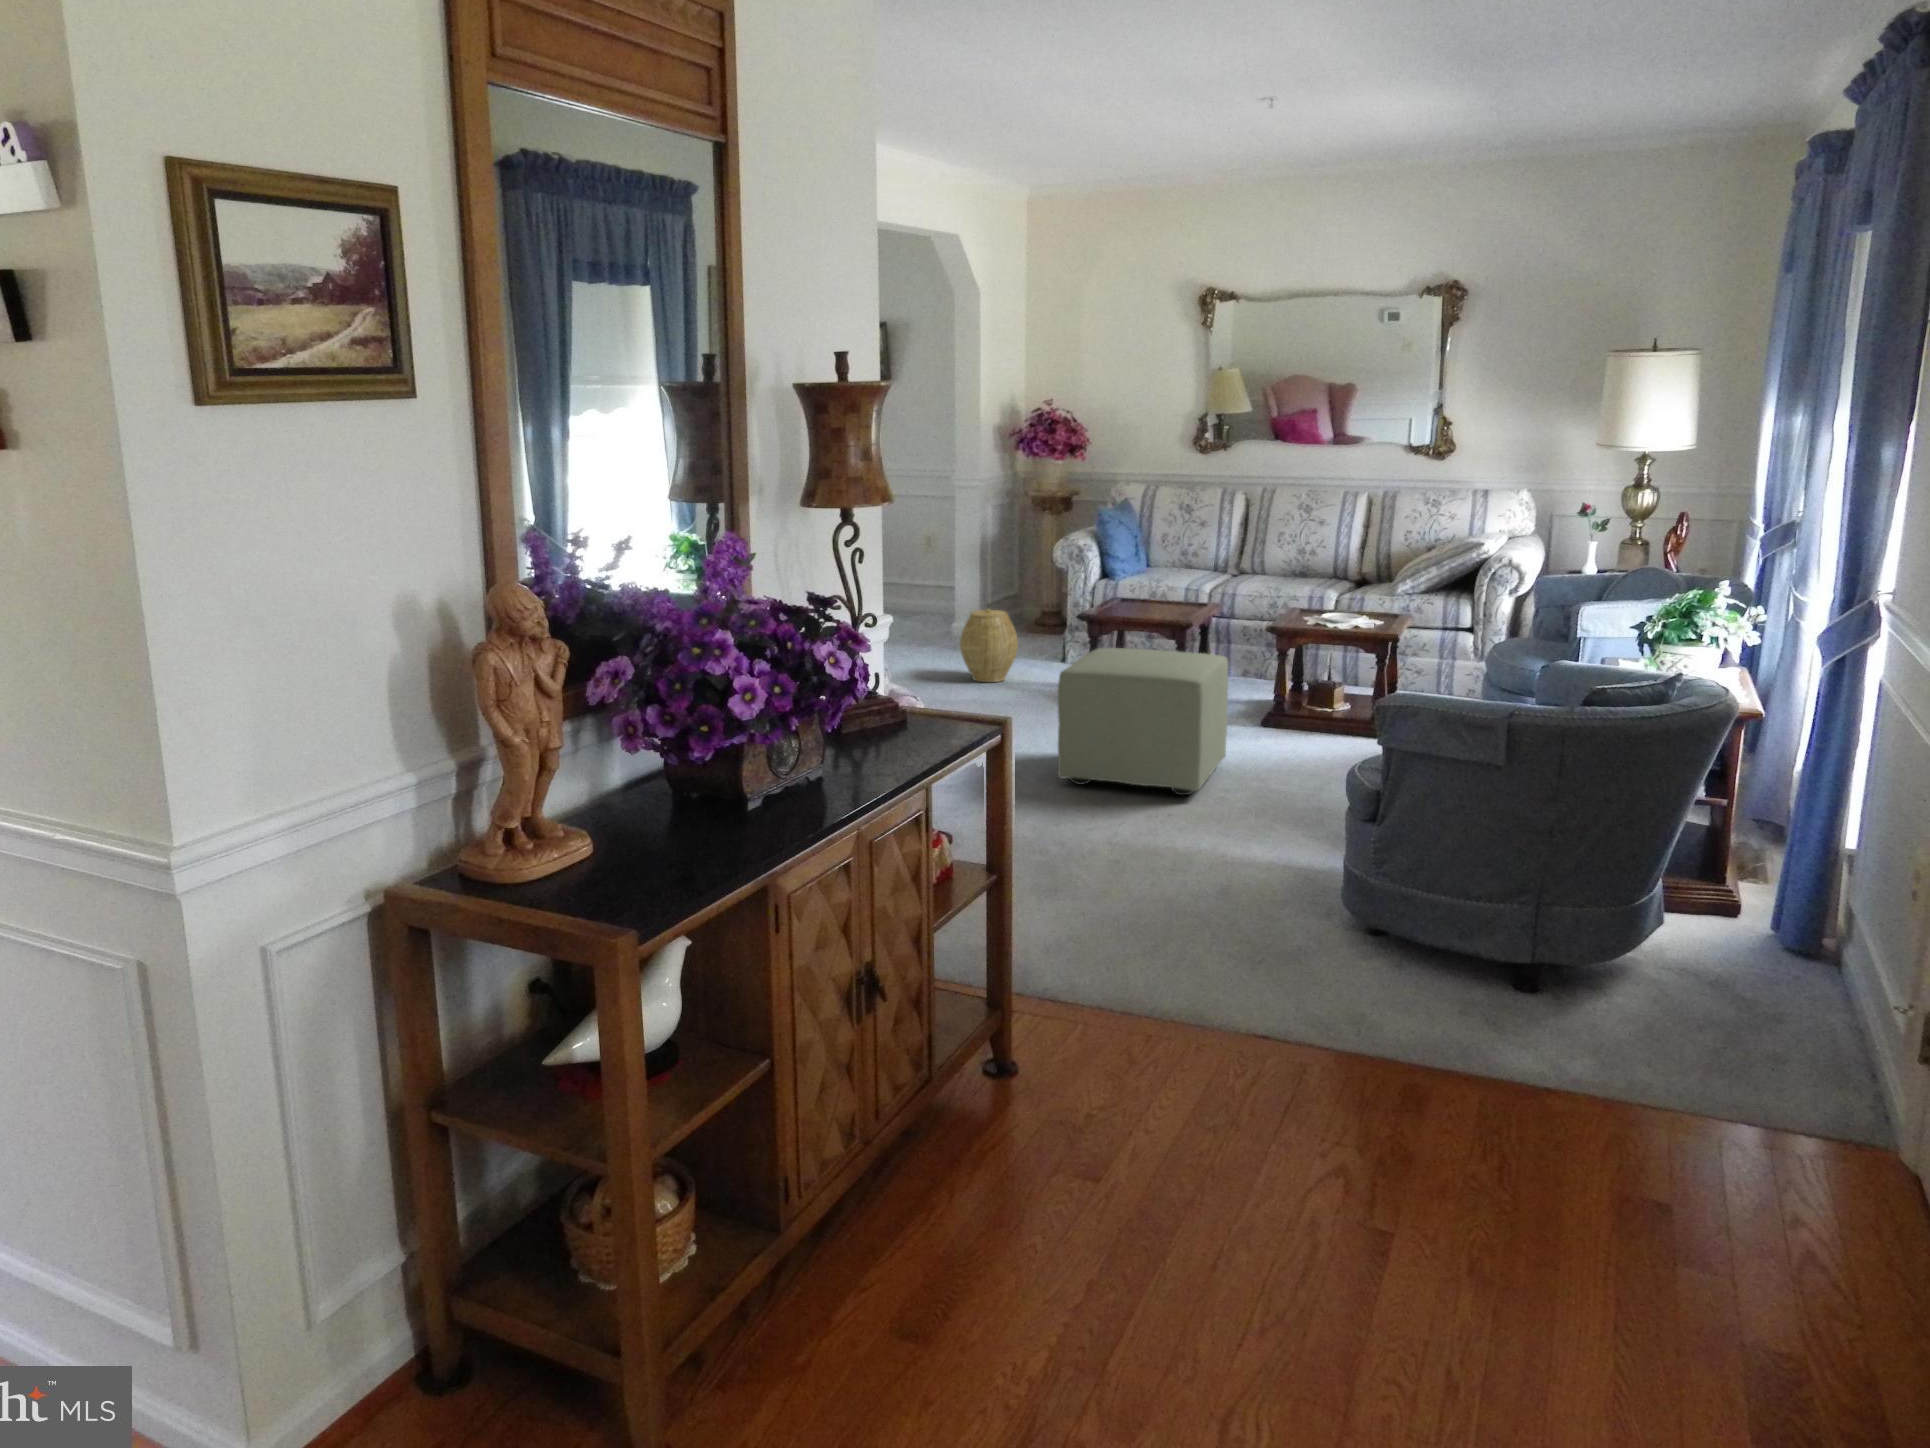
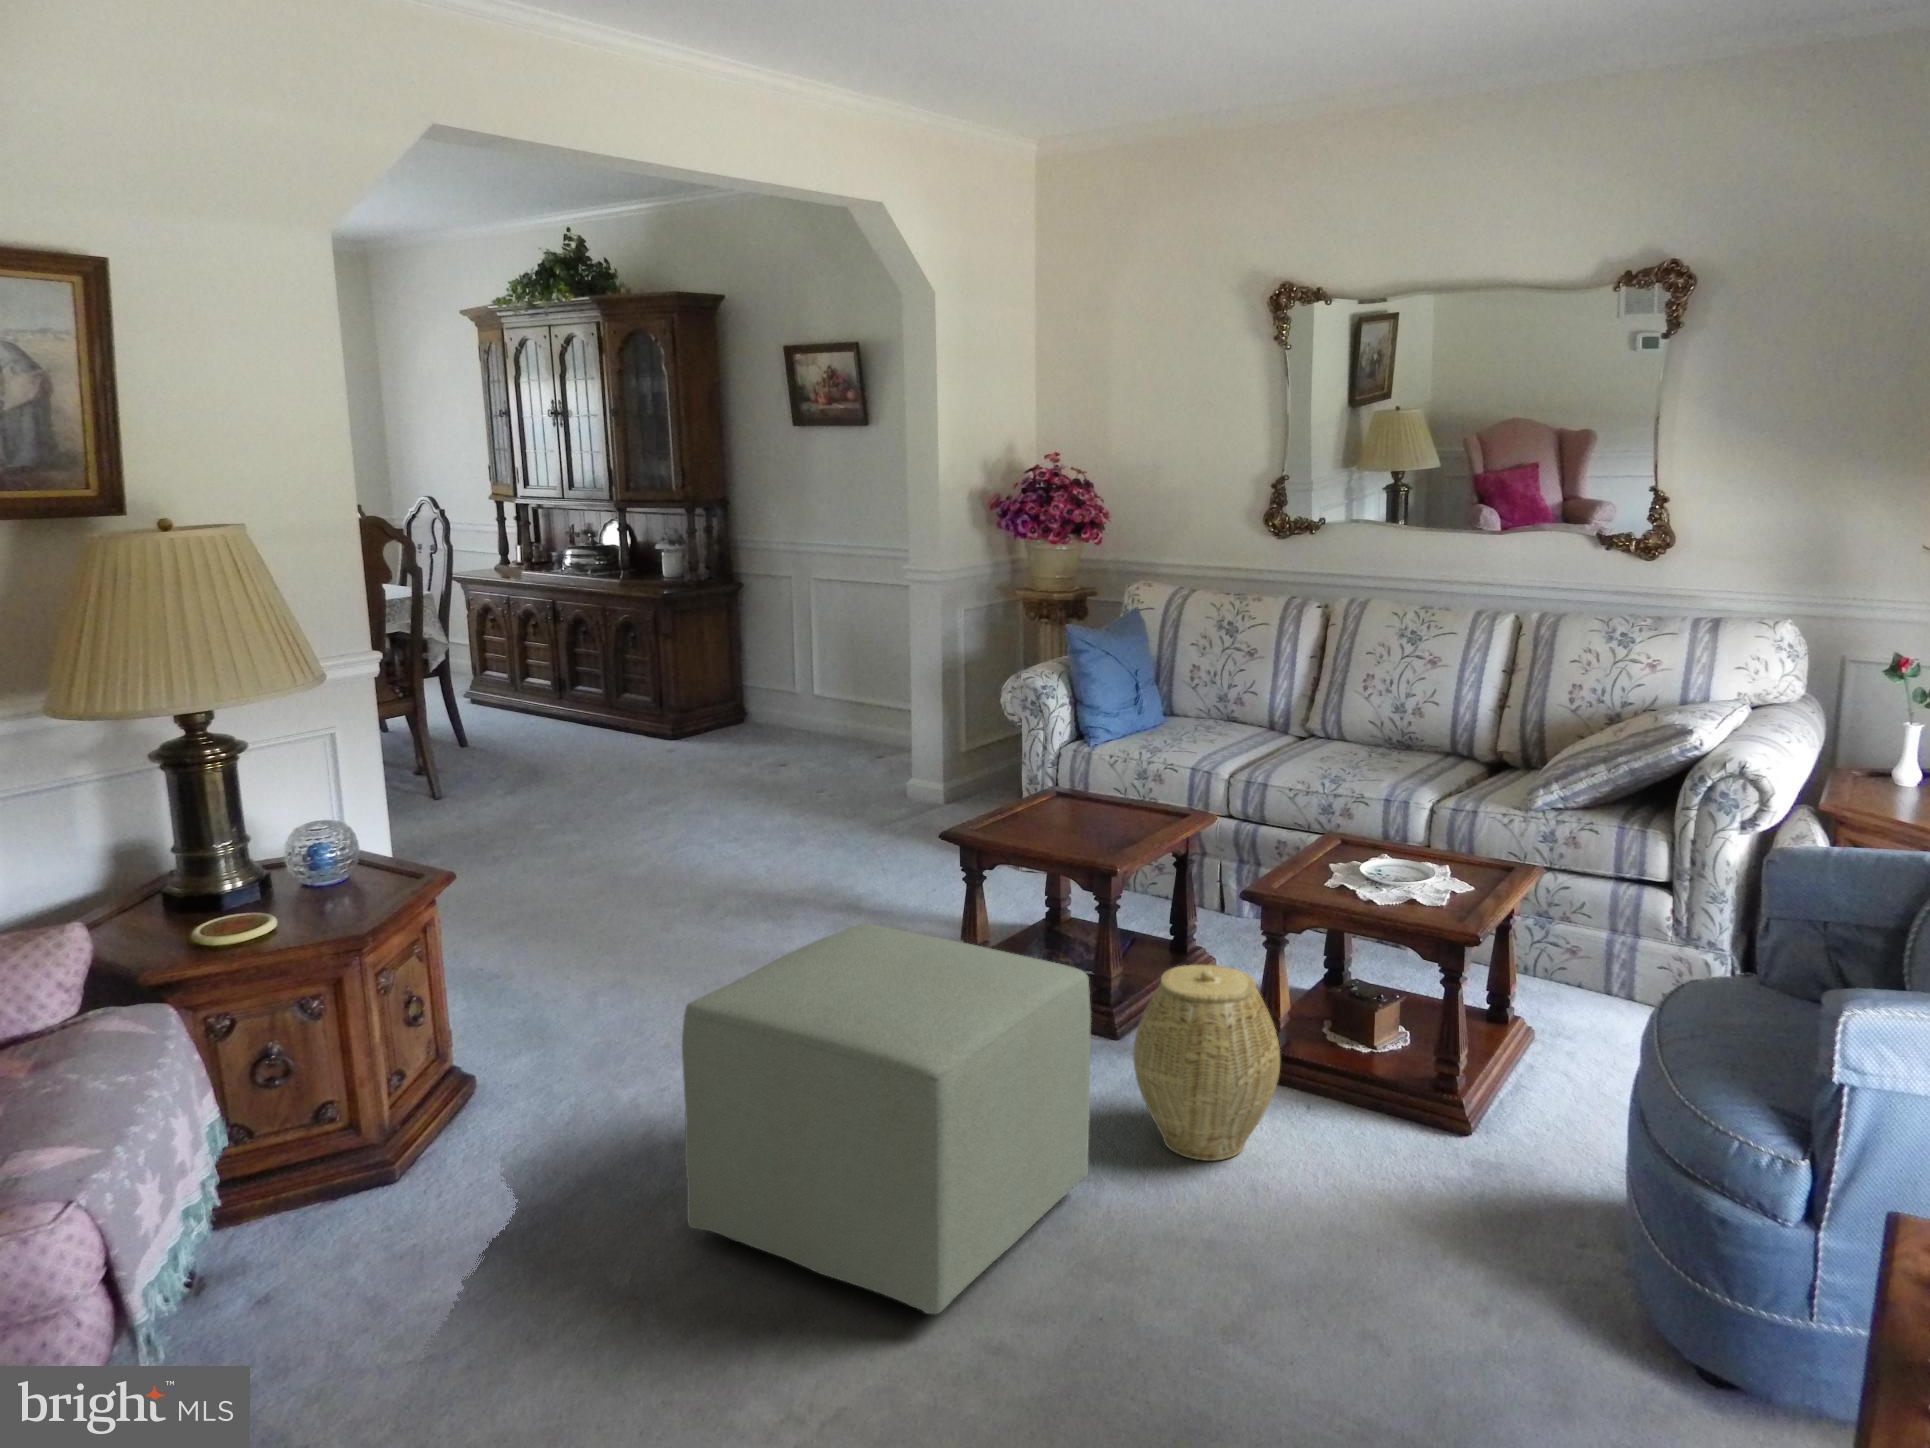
woven basket: present [960,609,1018,682] -> present [1133,965,1280,1161]

